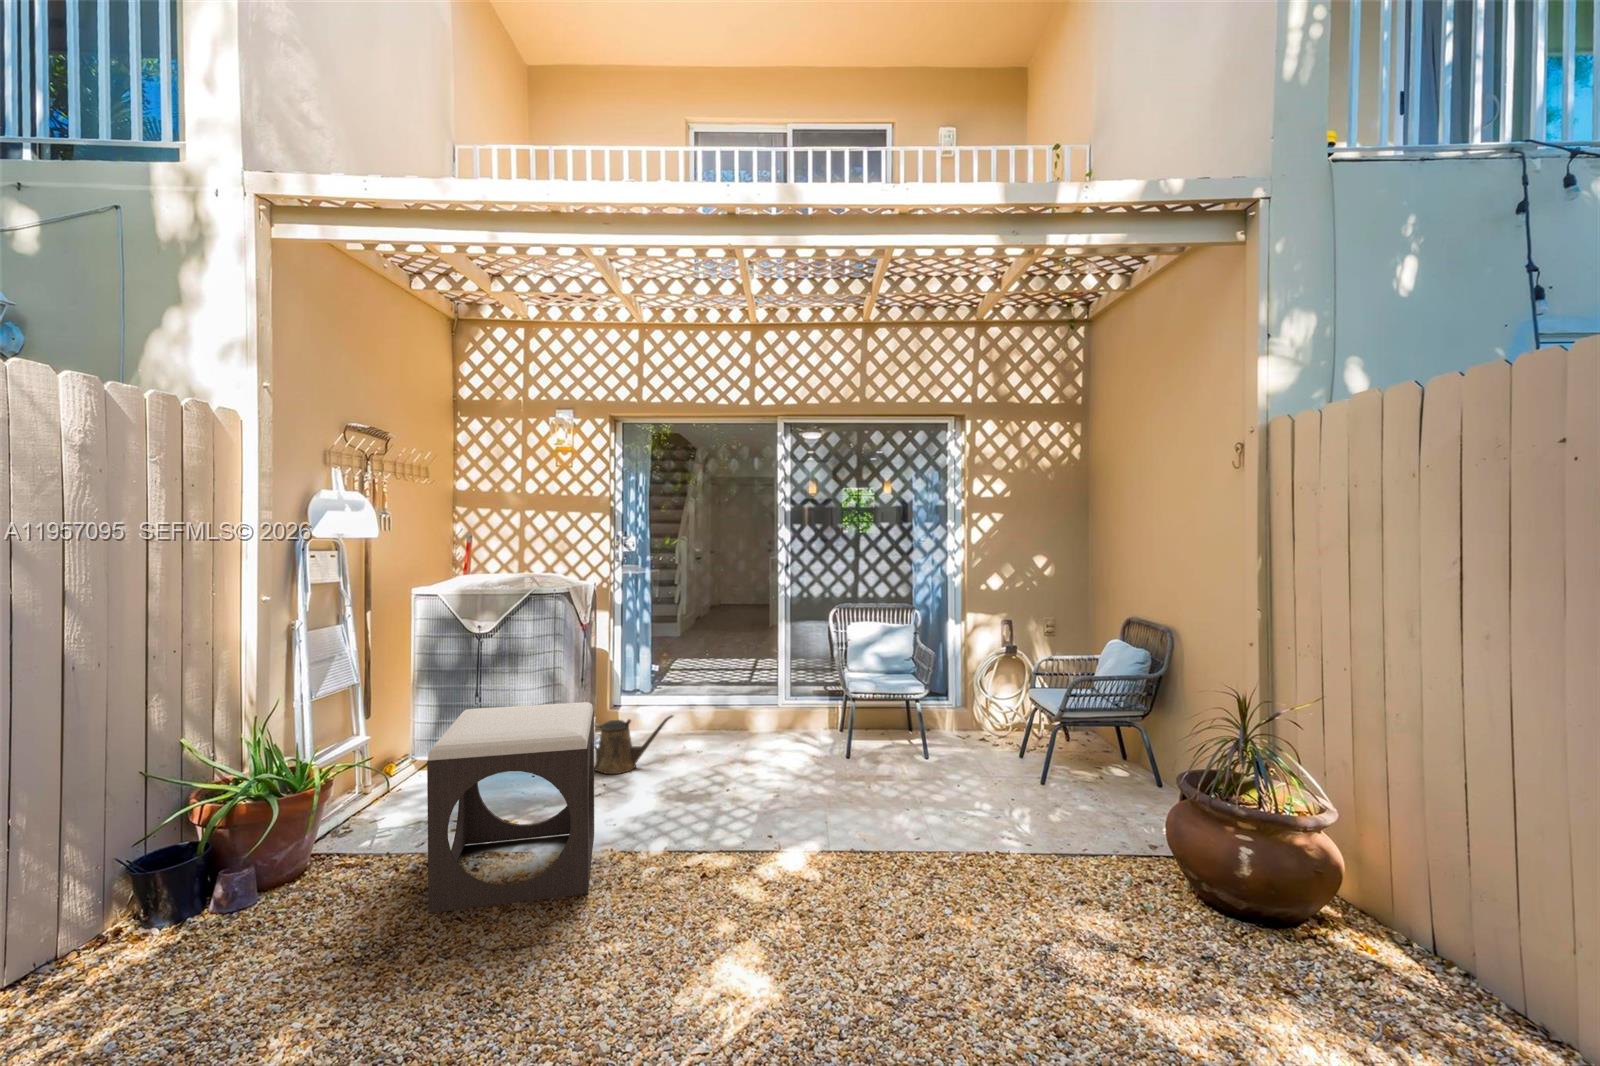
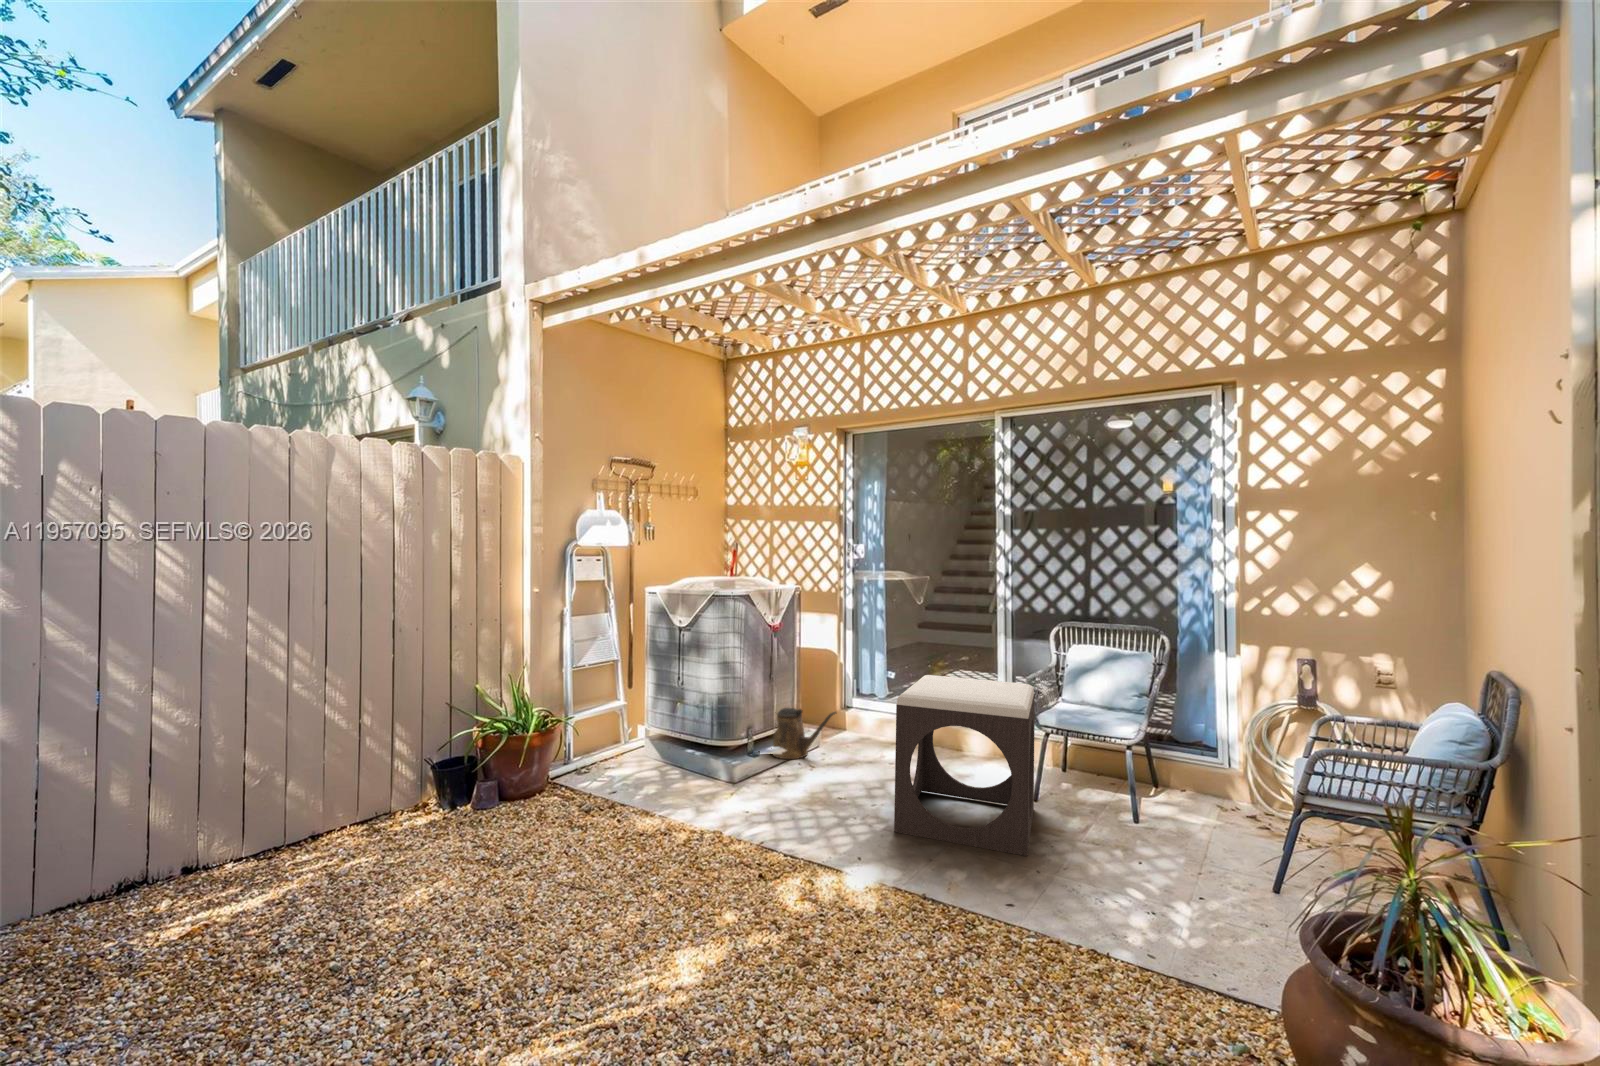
footstool: present [427,702,594,913] -> present [894,675,1035,856]

